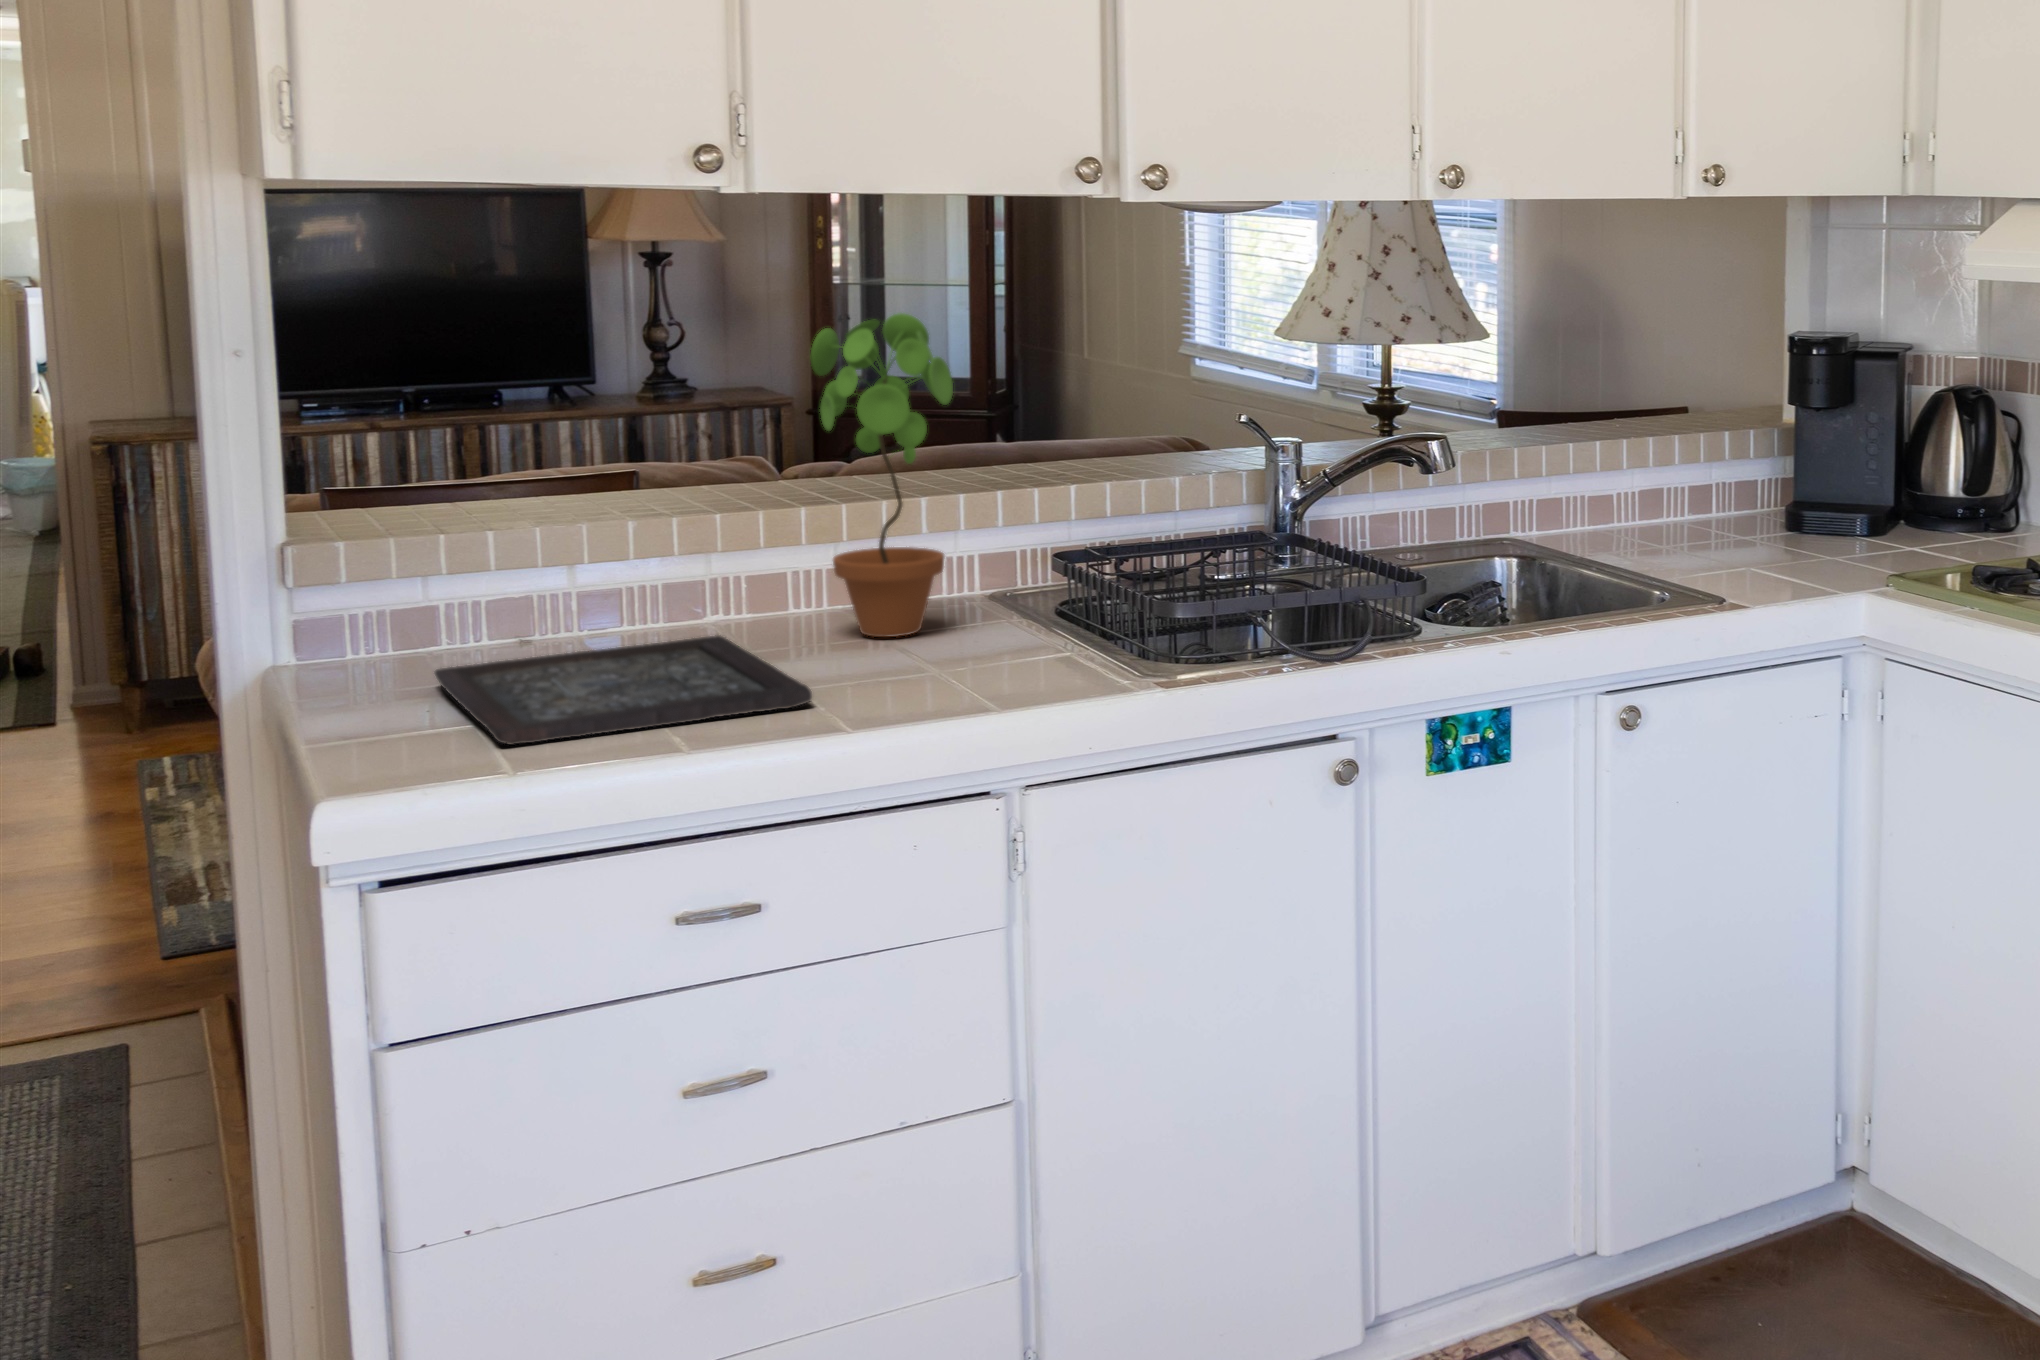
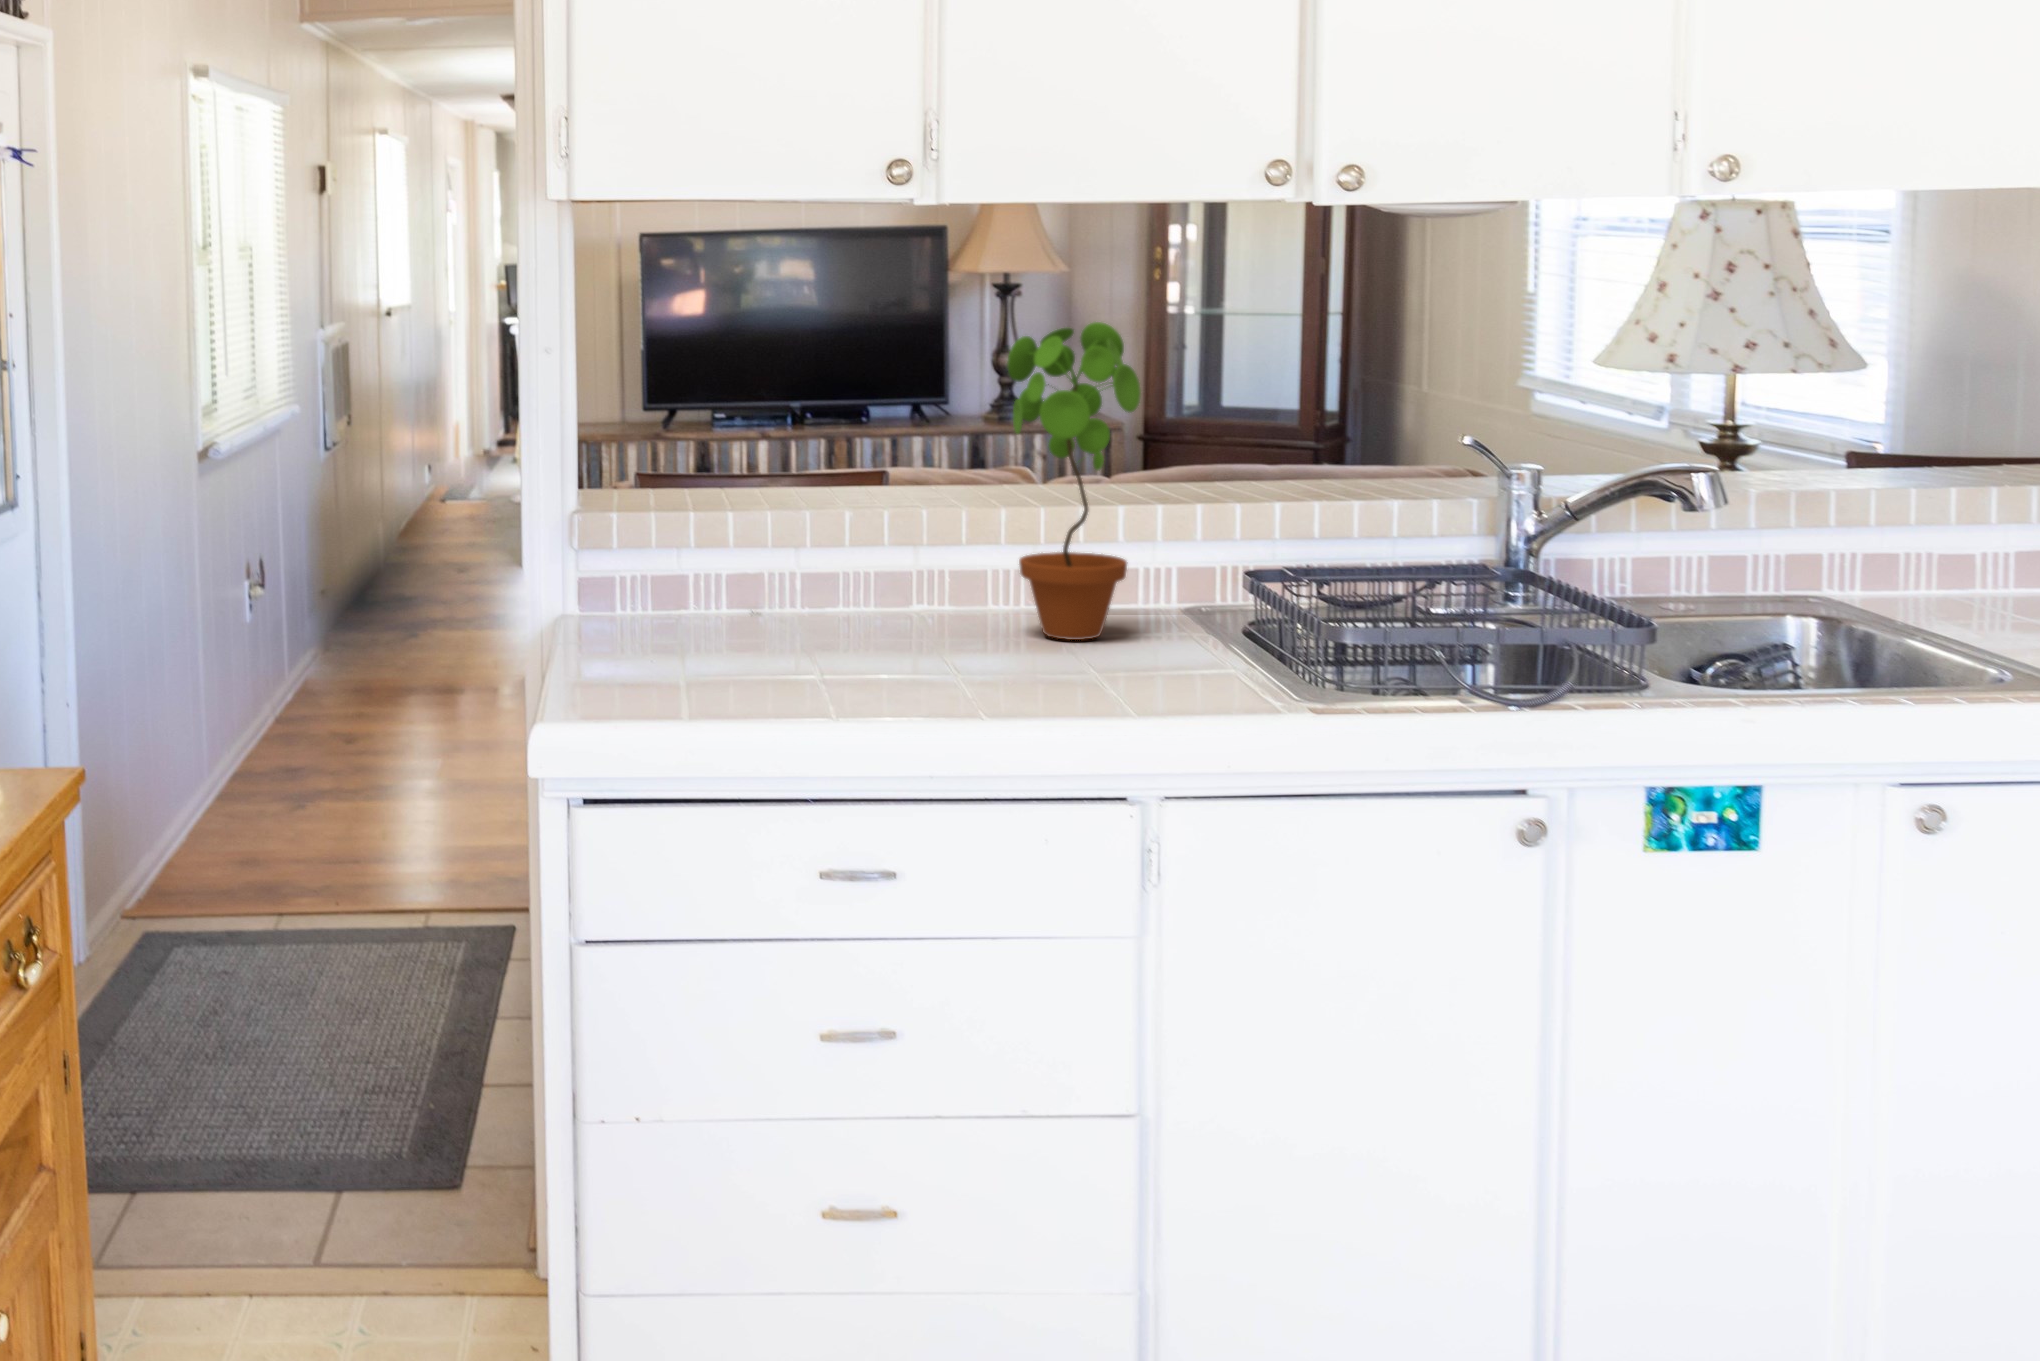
tray: present [435,635,812,745] -> none [669,622,960,695]

